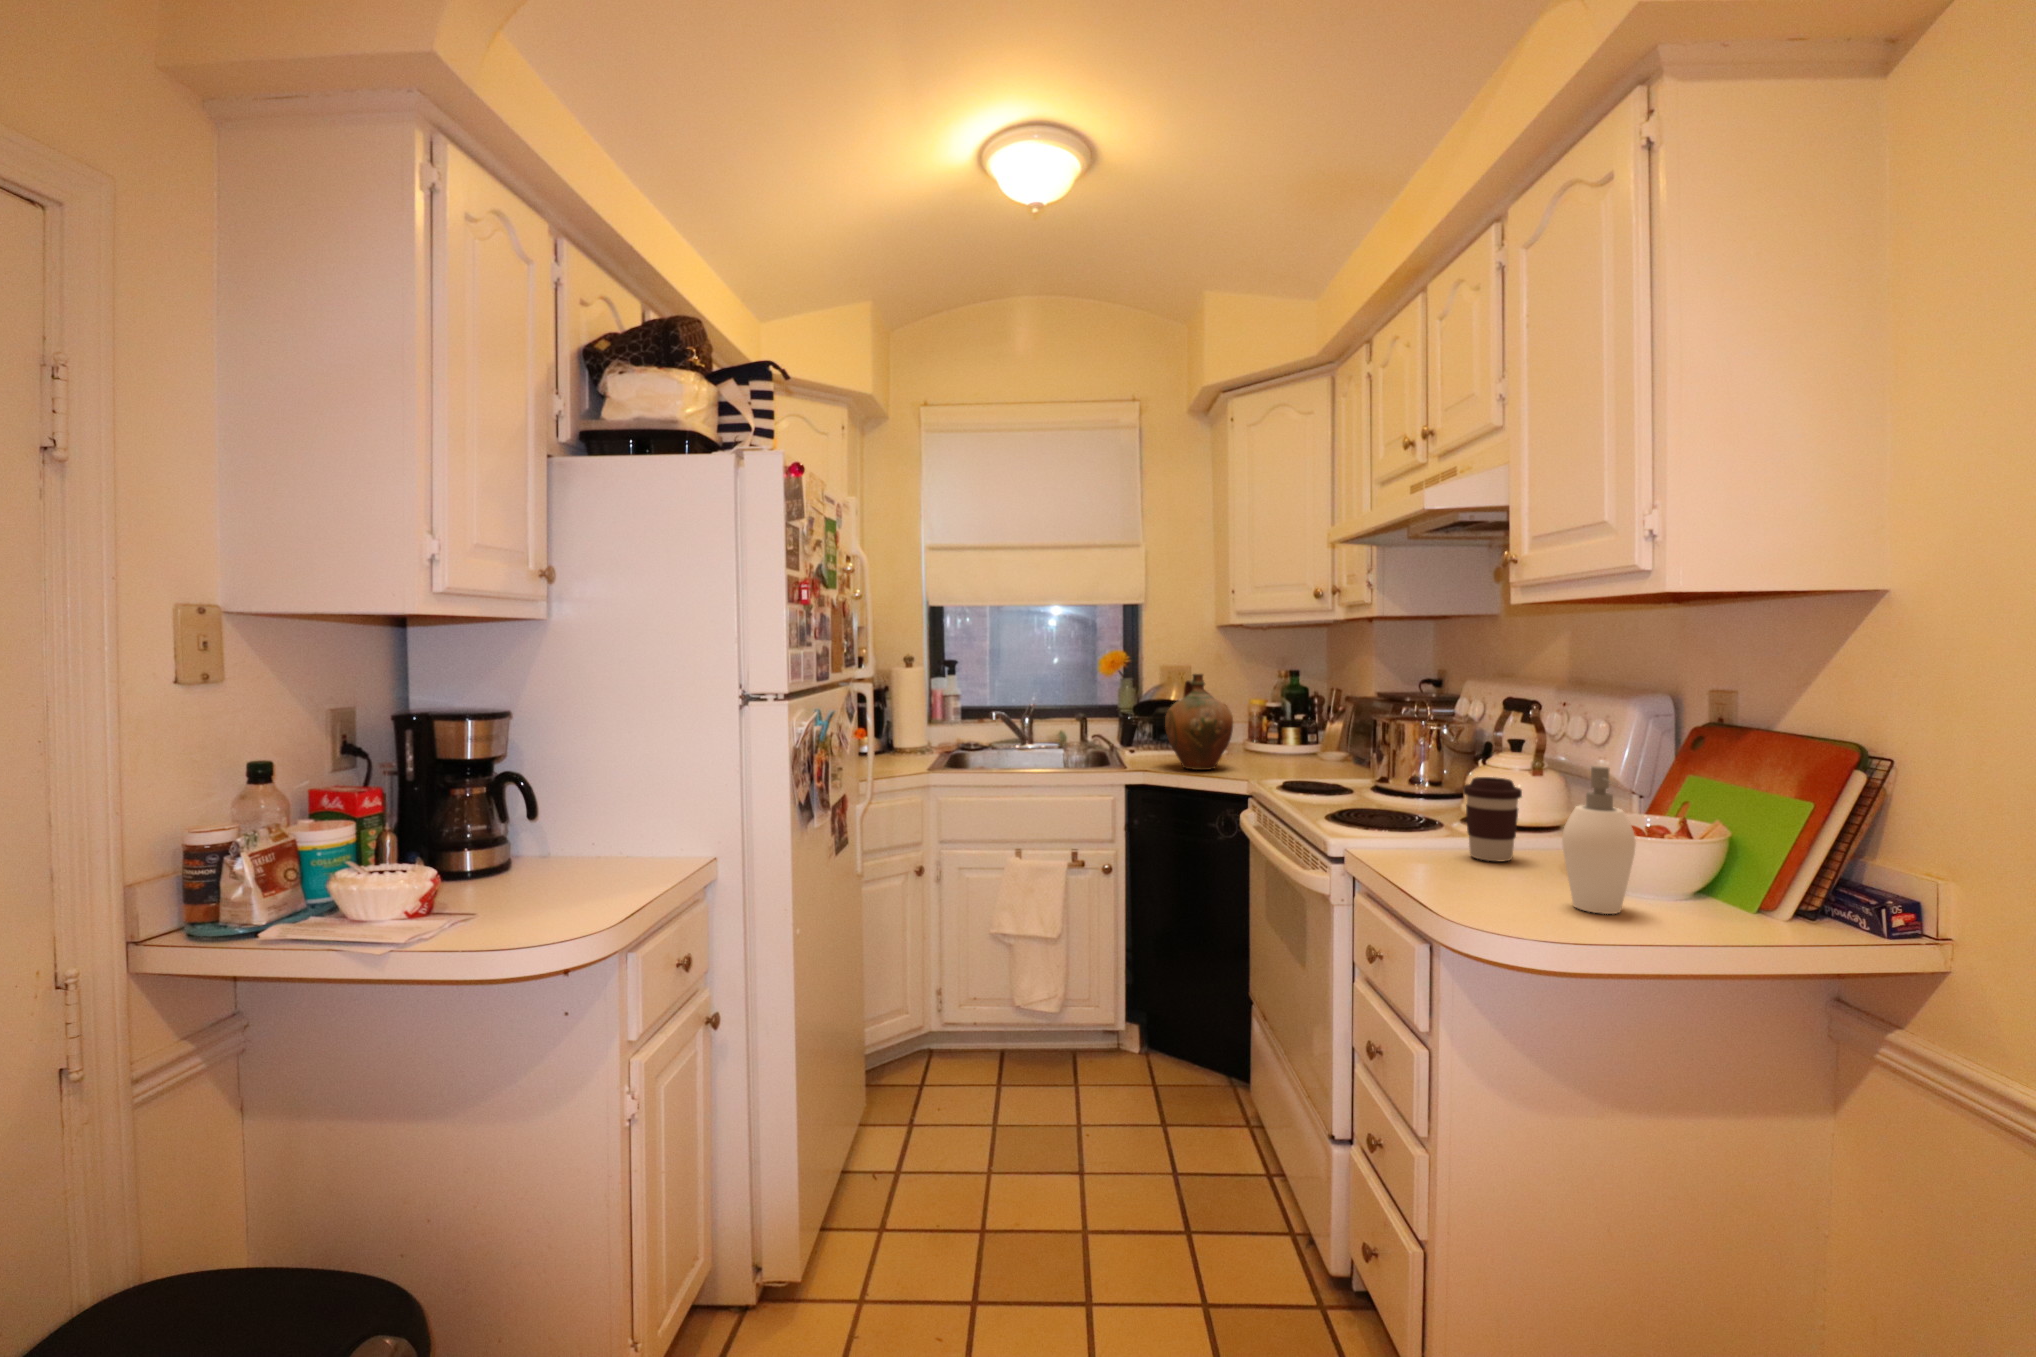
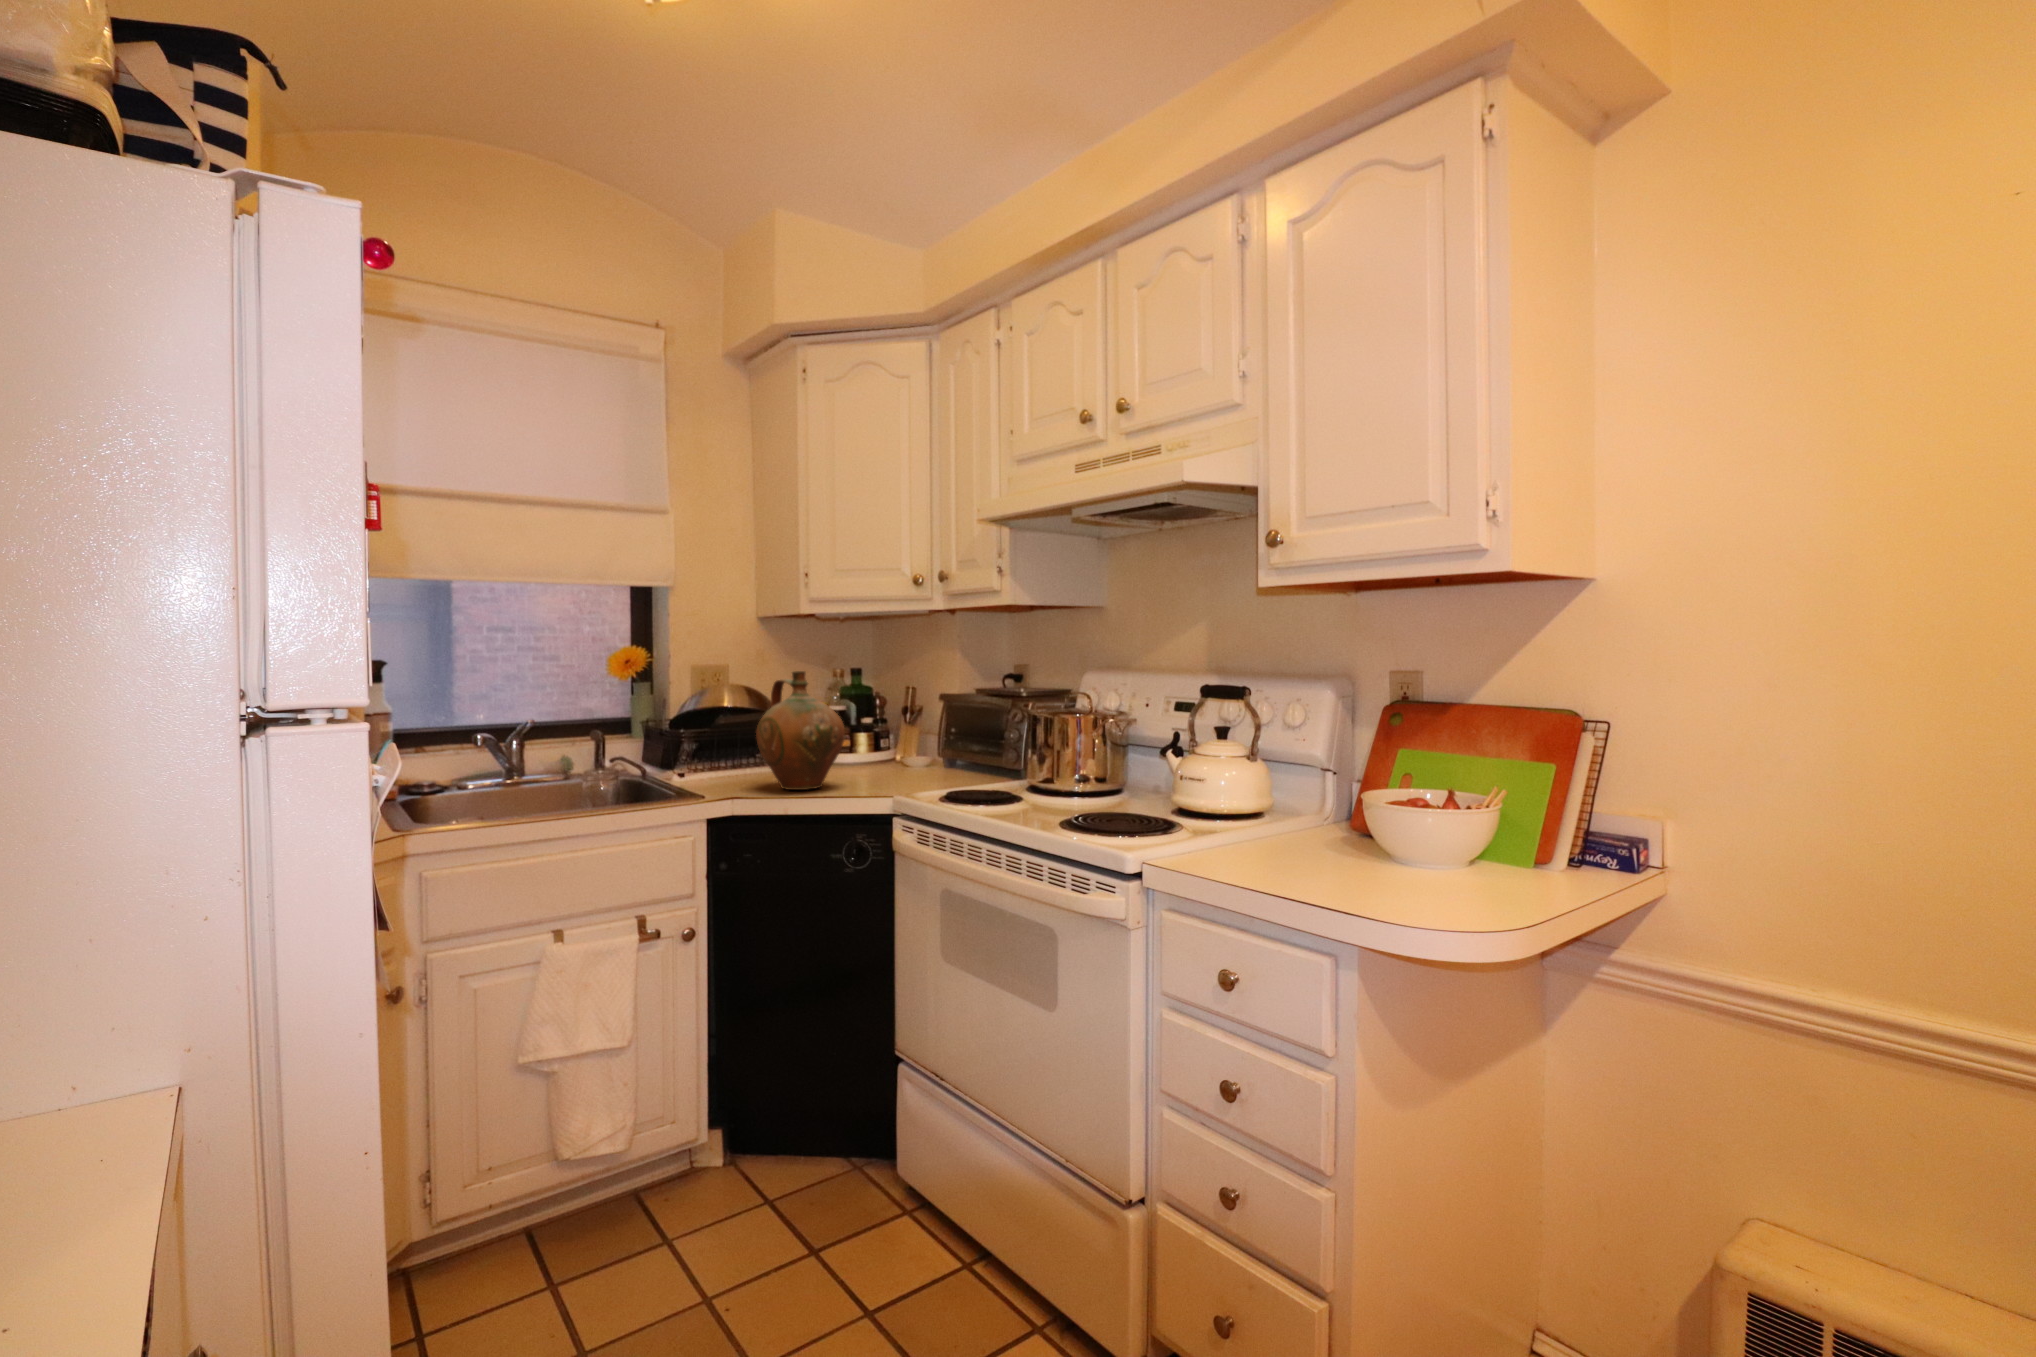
soap dispenser: present [1562,766,1636,914] -> none [1419,745,1501,892]
coffee cup: present [1463,777,1522,861] -> none [1245,766,1302,854]

